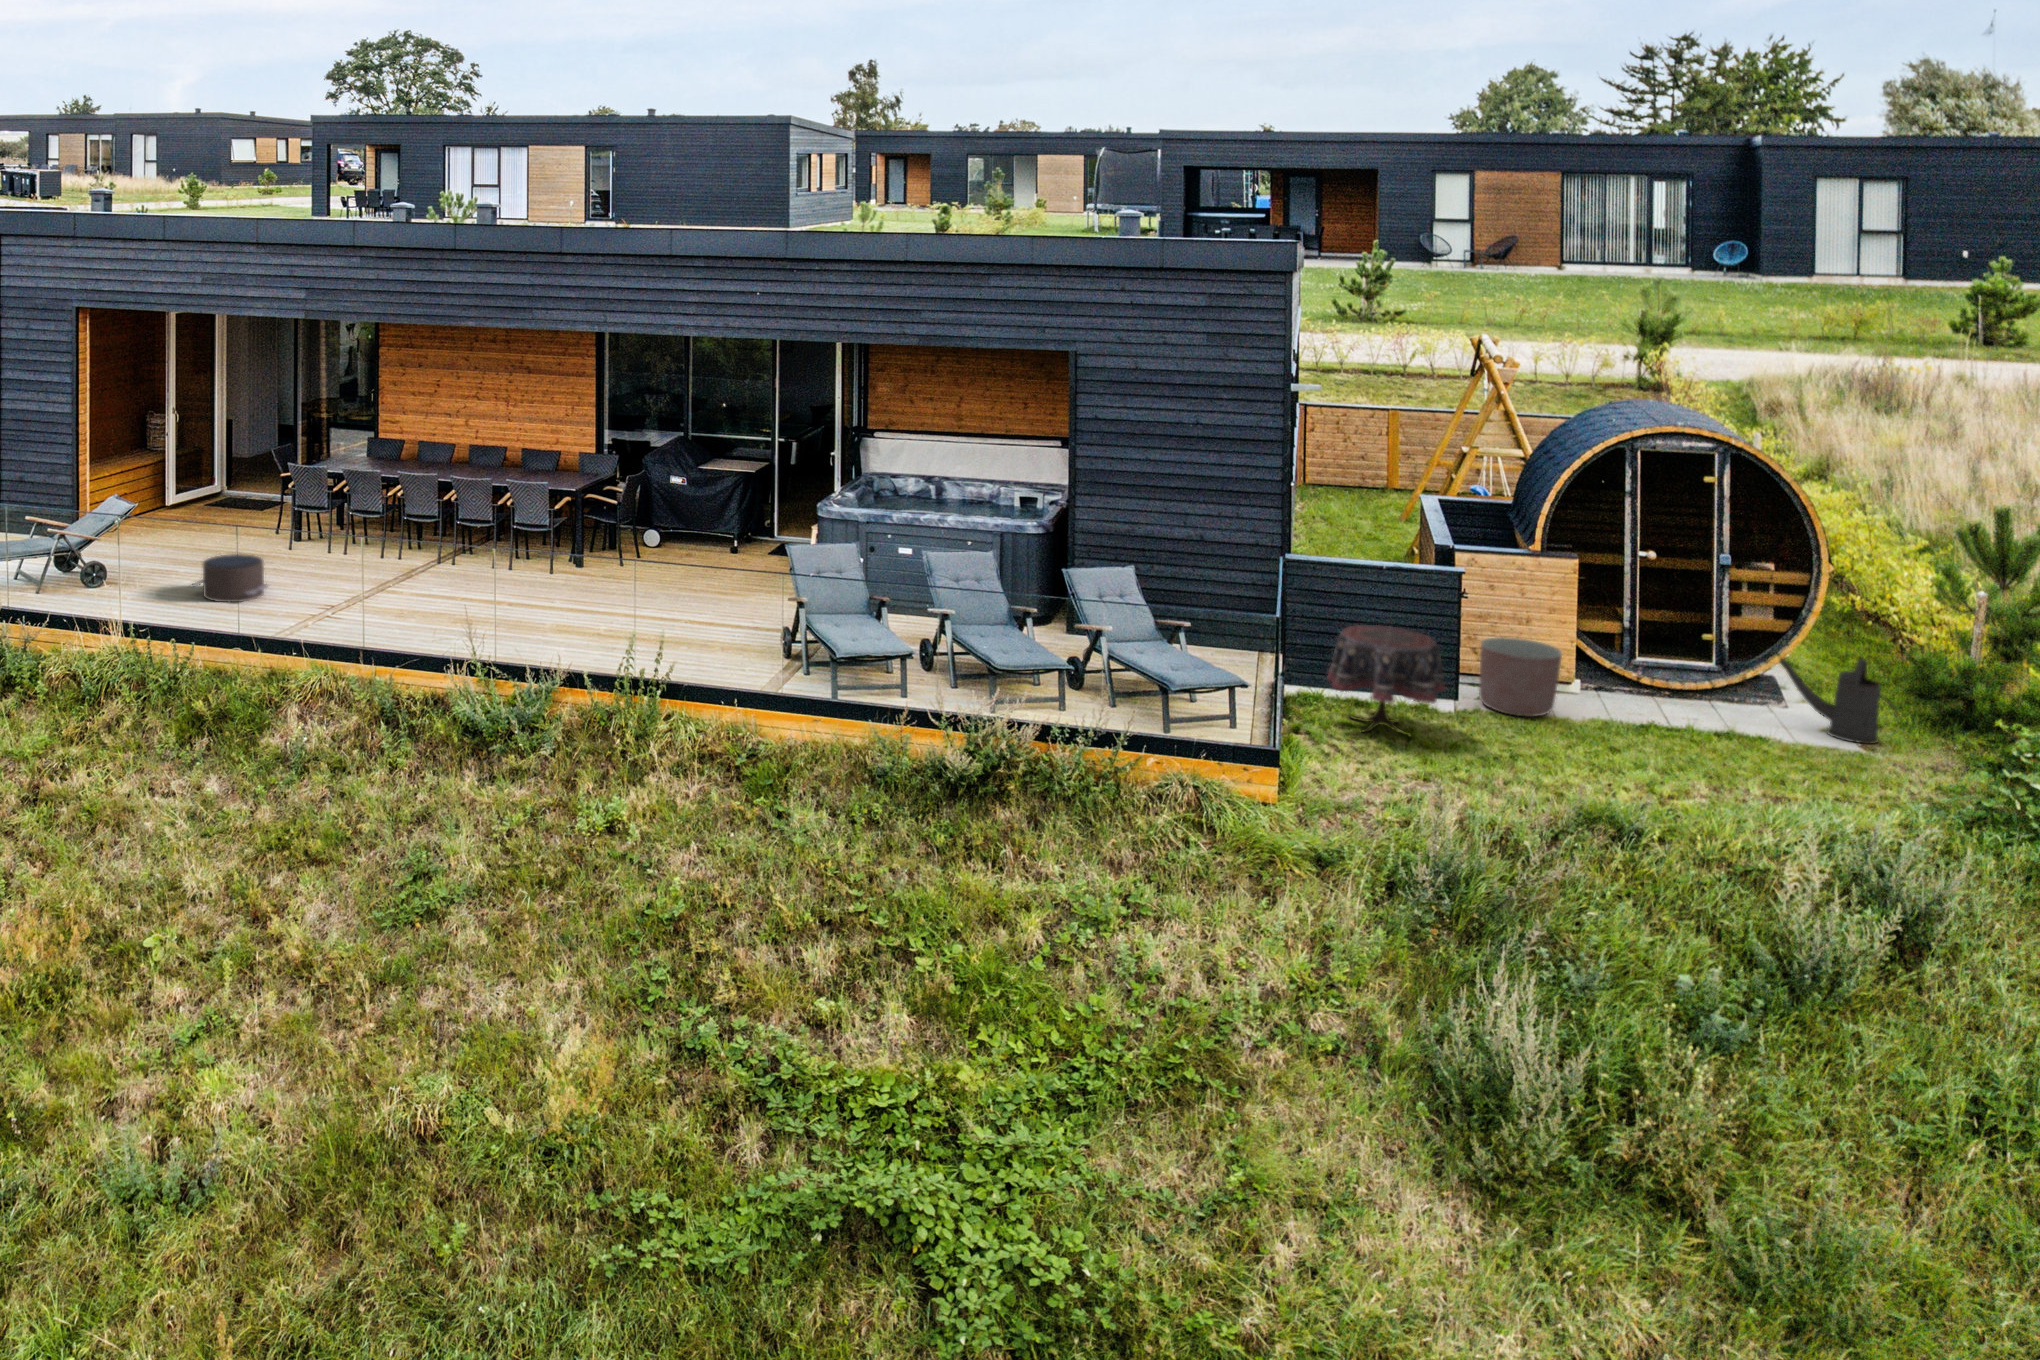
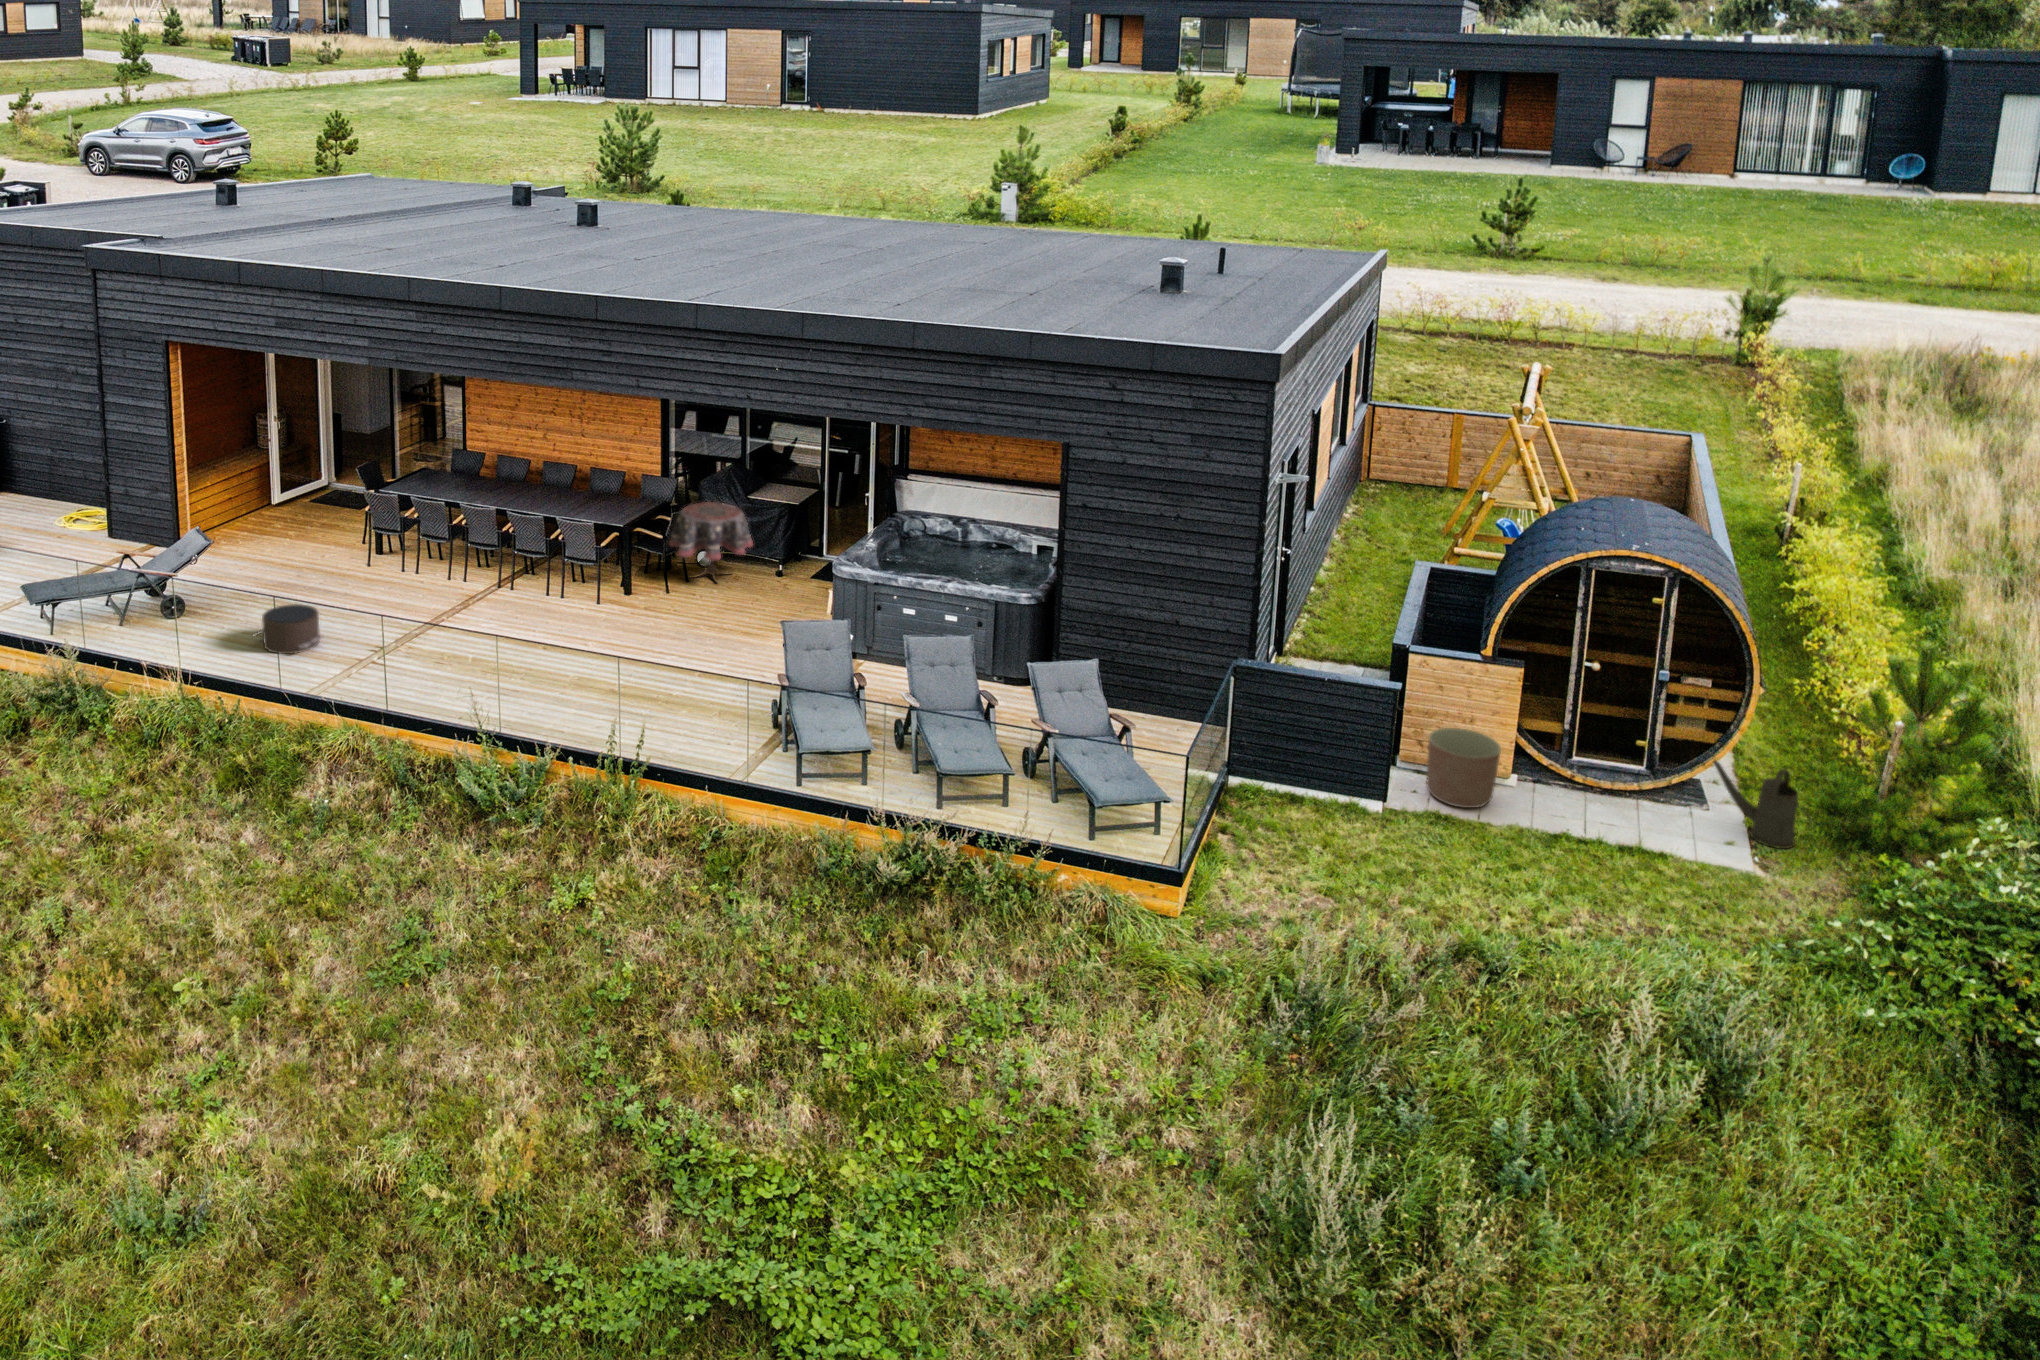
side table: present [1327,625,1446,736] -> present [669,502,753,583]

